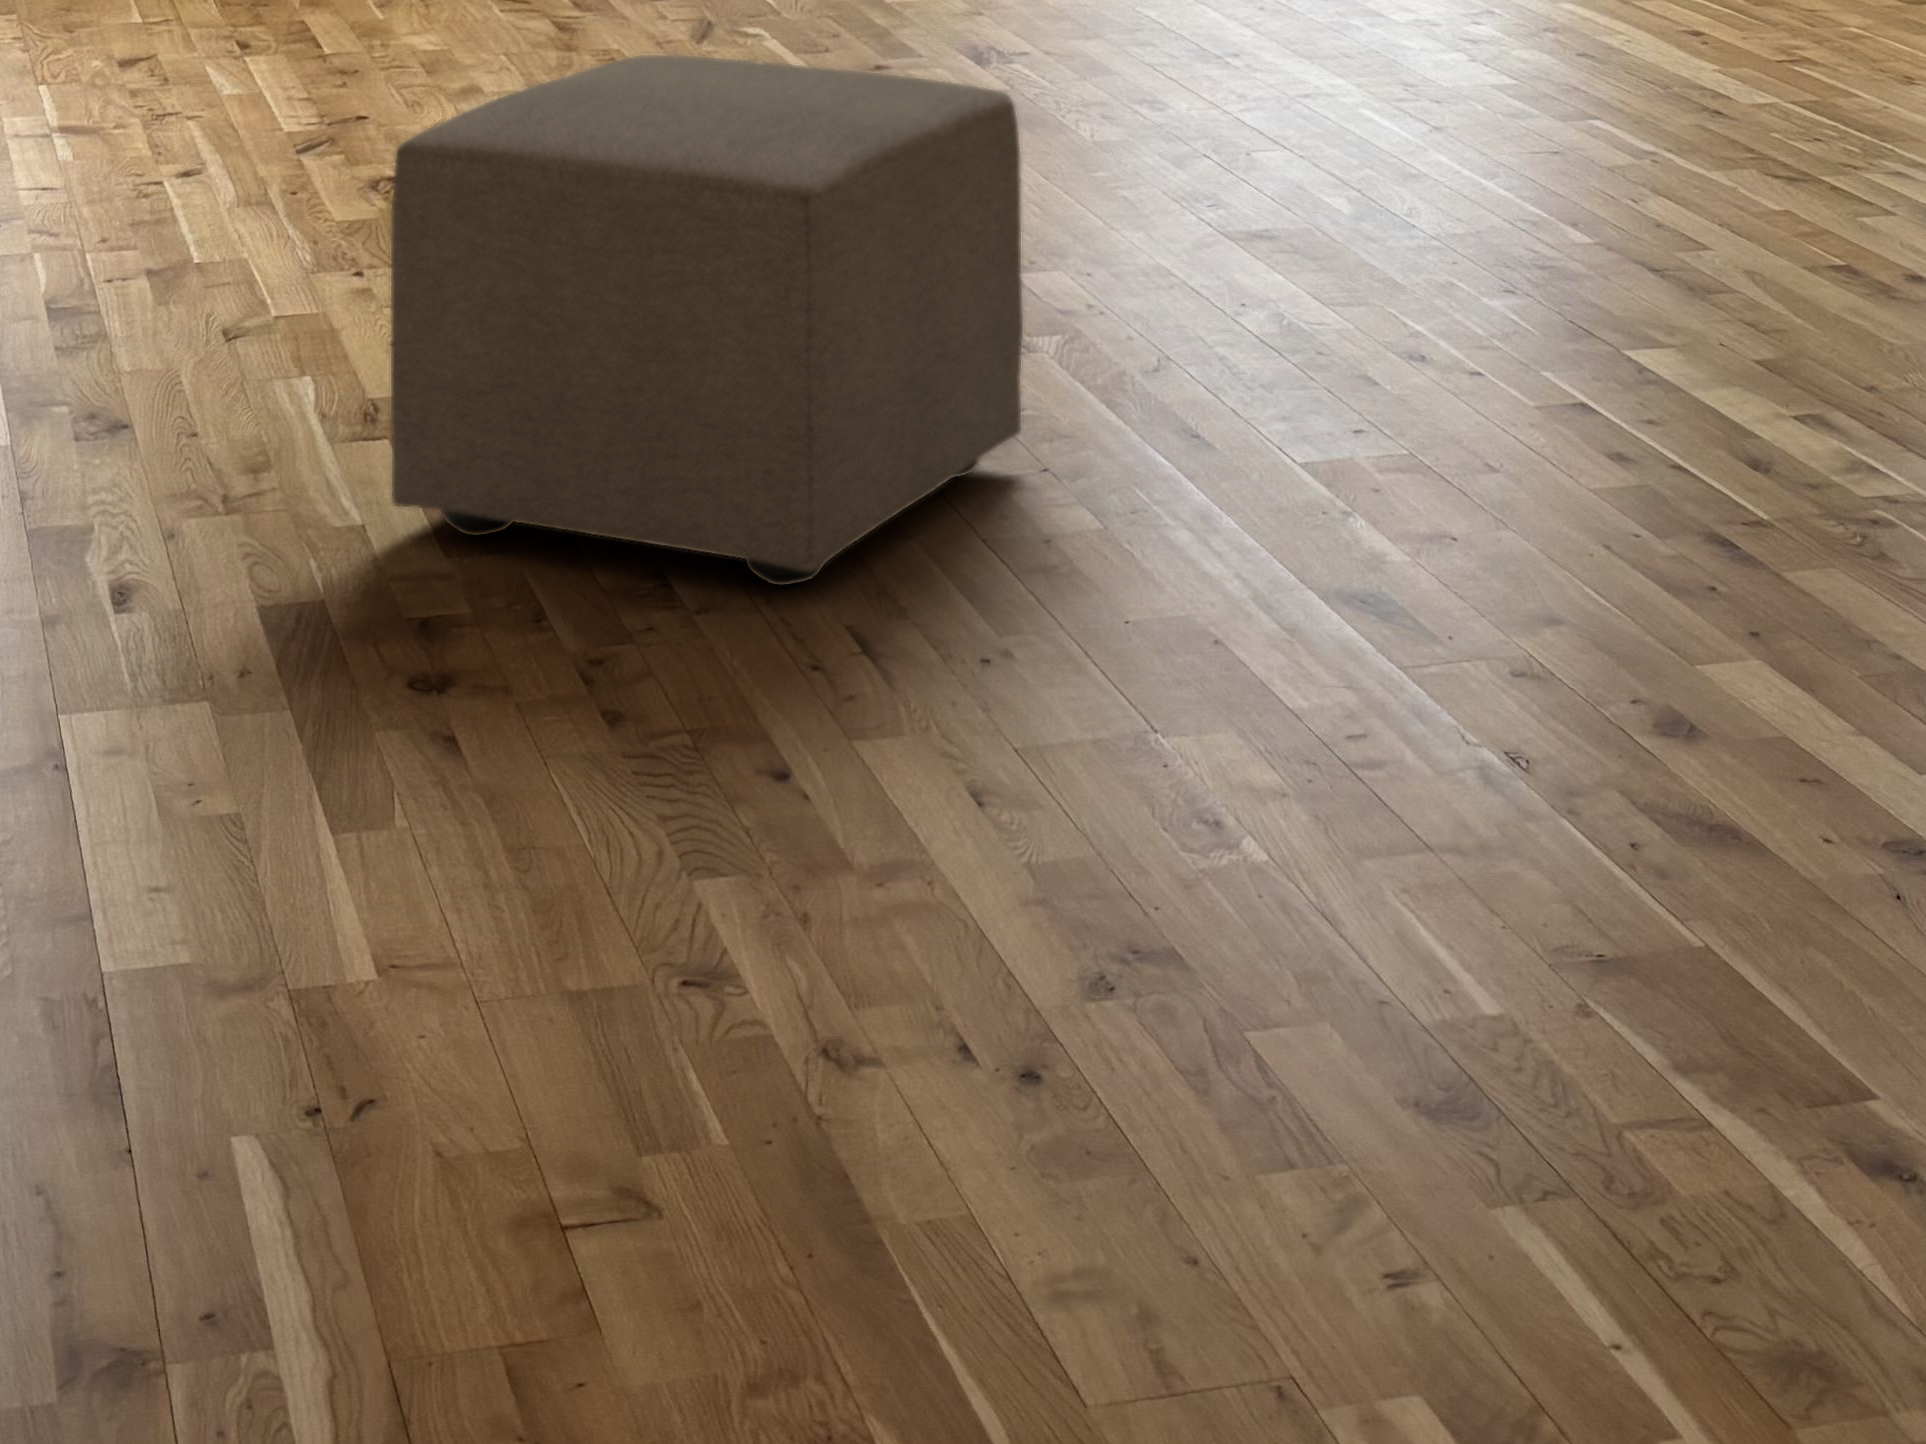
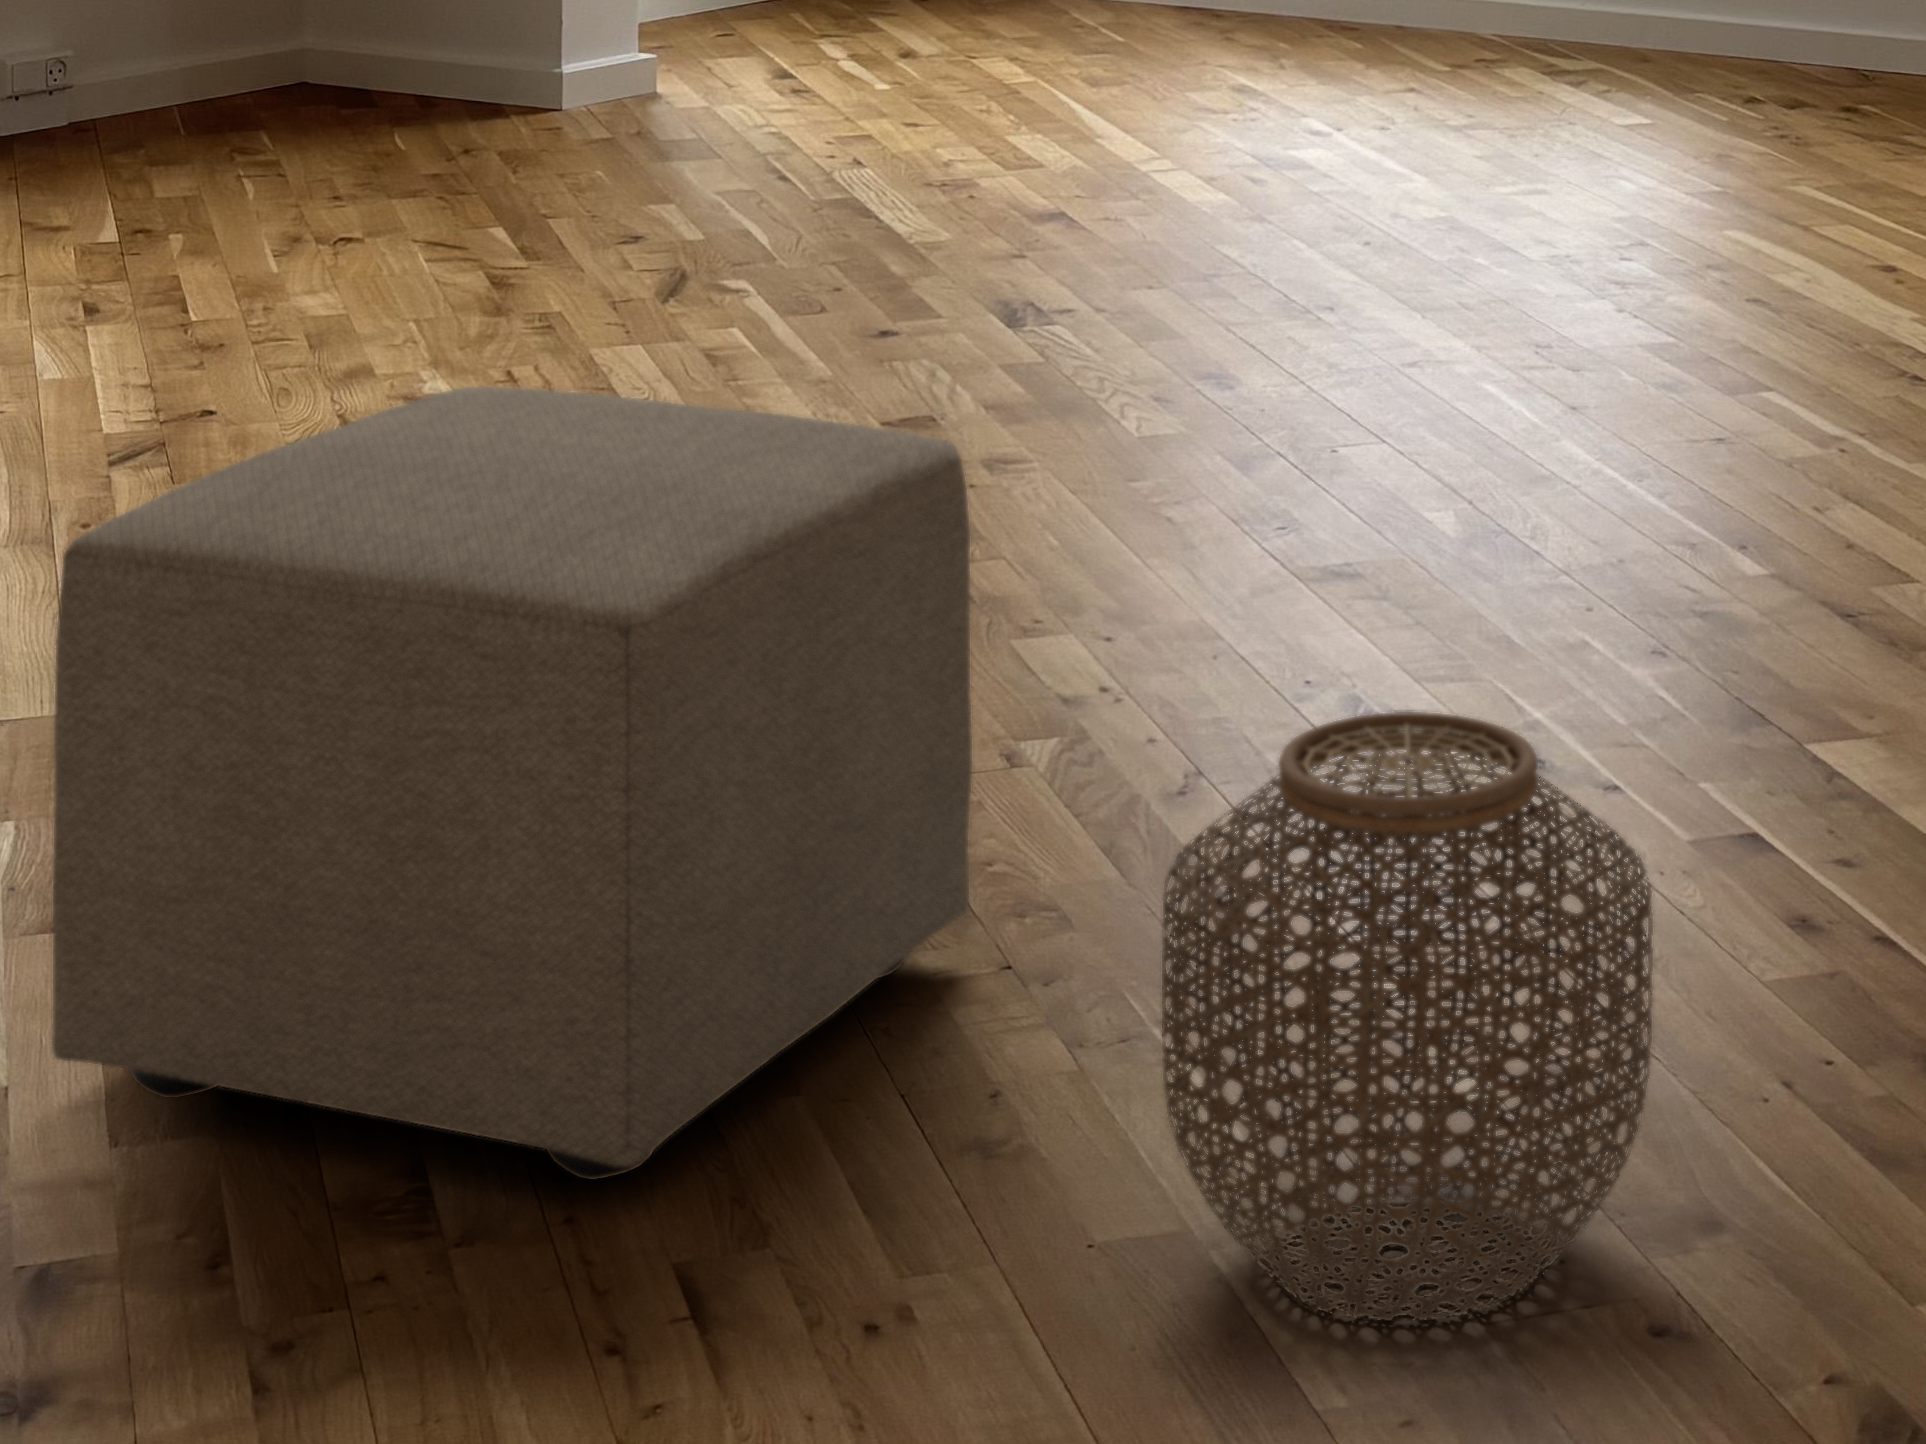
woven basket: none [1187,265,1532,672] -> present [1162,712,1653,1321]

